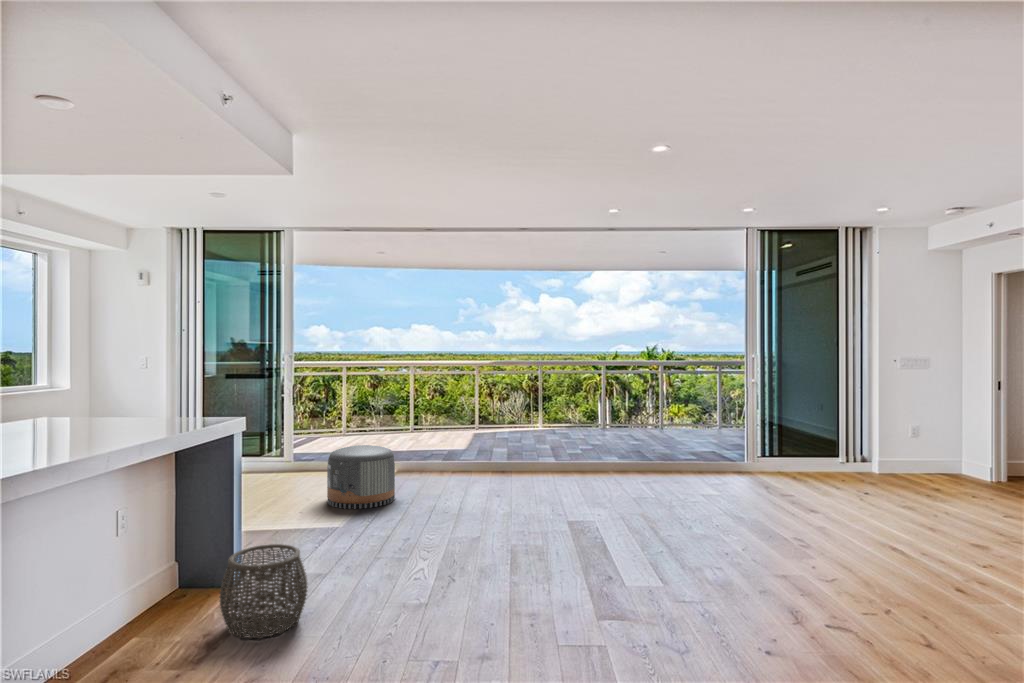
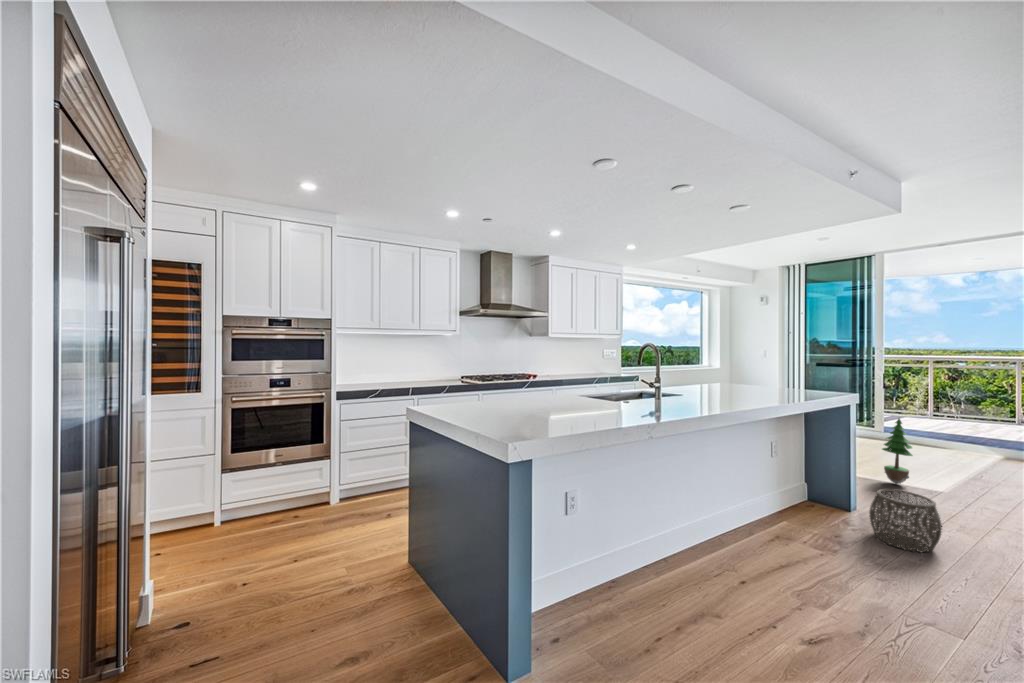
potted tree: none [273,437,308,531] -> present [882,418,912,484]
pouf: present [327,445,395,509] -> none [922,431,1000,487]

